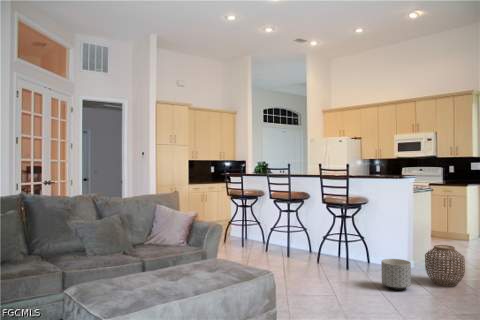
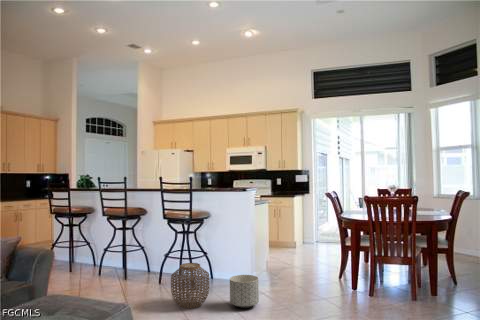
woven basket: present [425,245,465,286] -> present [171,263,209,309]

